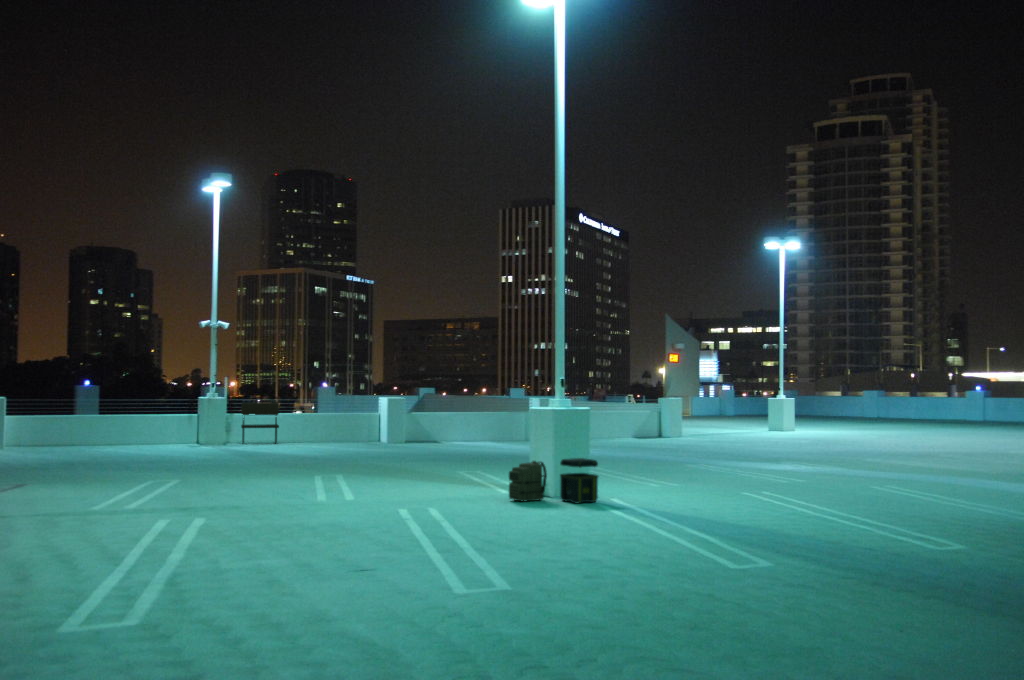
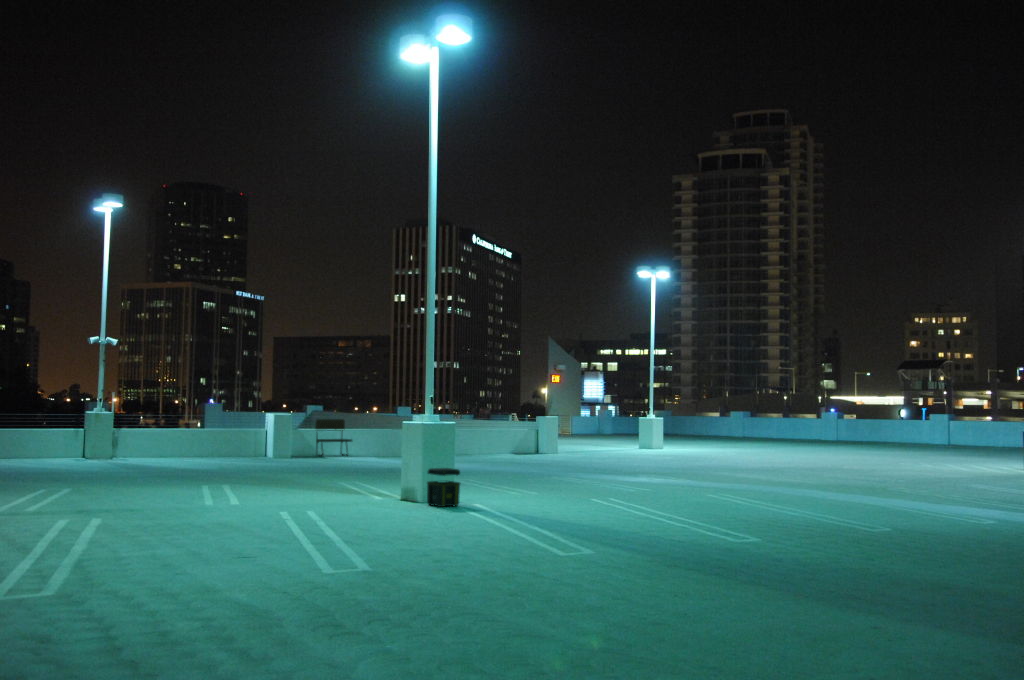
bench: present [241,402,279,444] -> present [315,419,352,456]
backpack: present [509,461,547,502] -> none [381,470,416,506]

